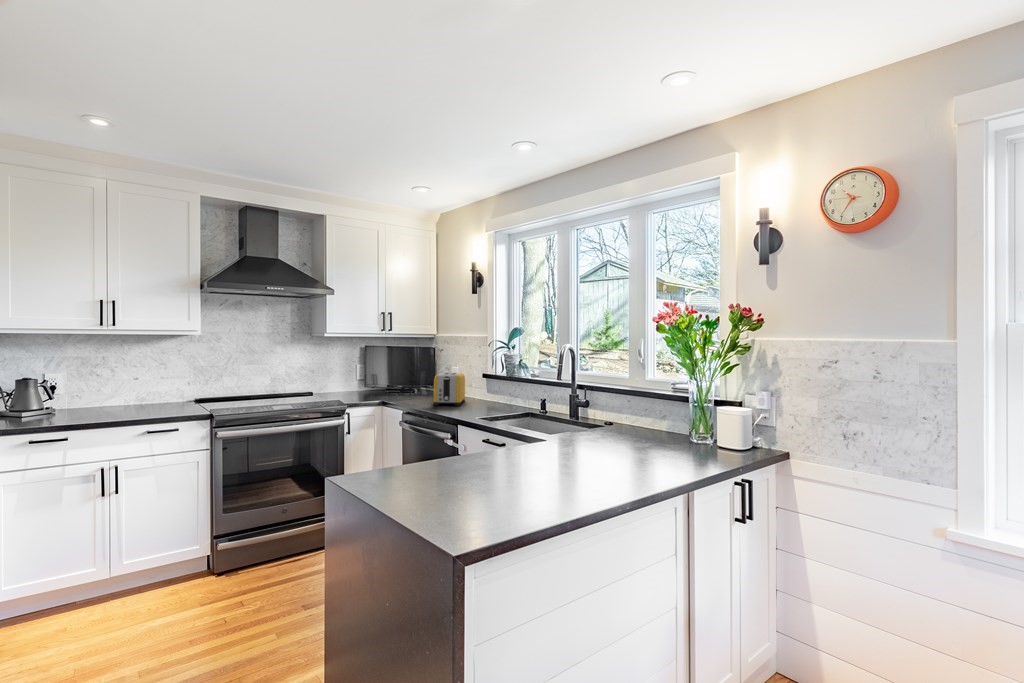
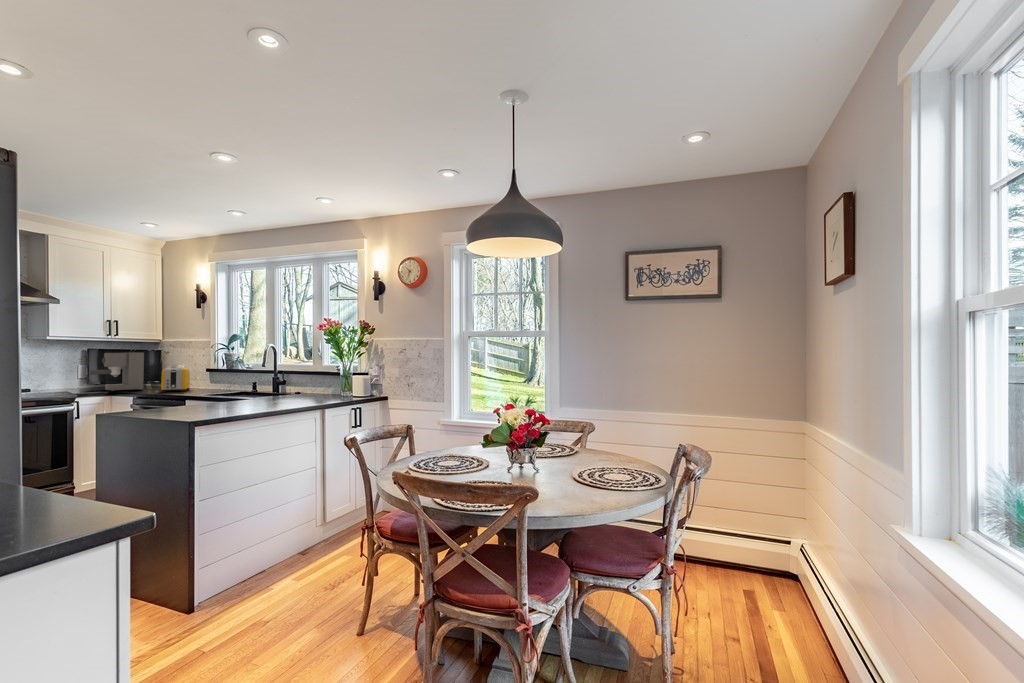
coffee maker: none [362,351,417,400] -> present [89,352,144,391]

